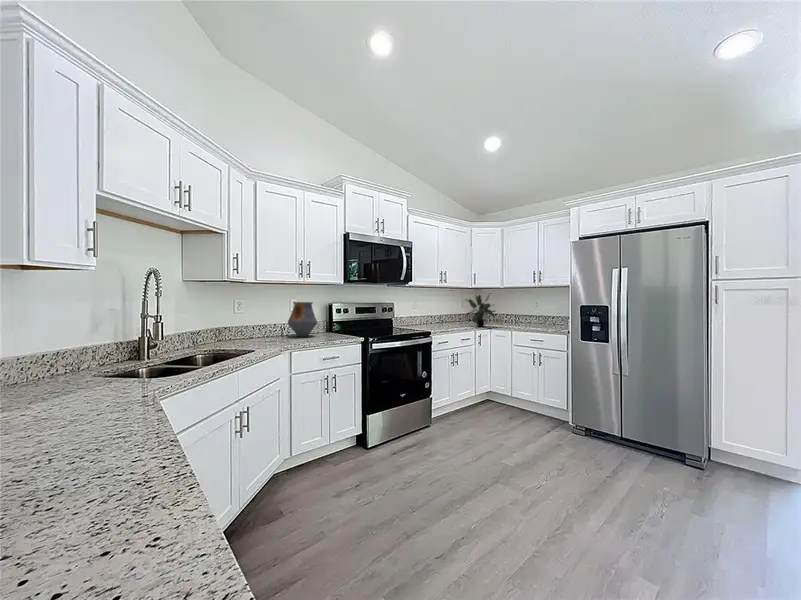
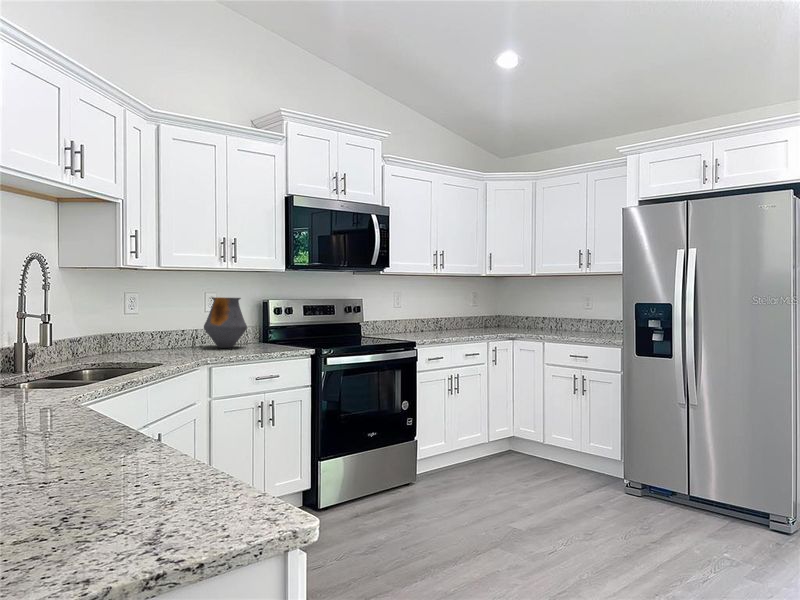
potted plant: present [466,295,495,327] -> none [471,284,520,336]

